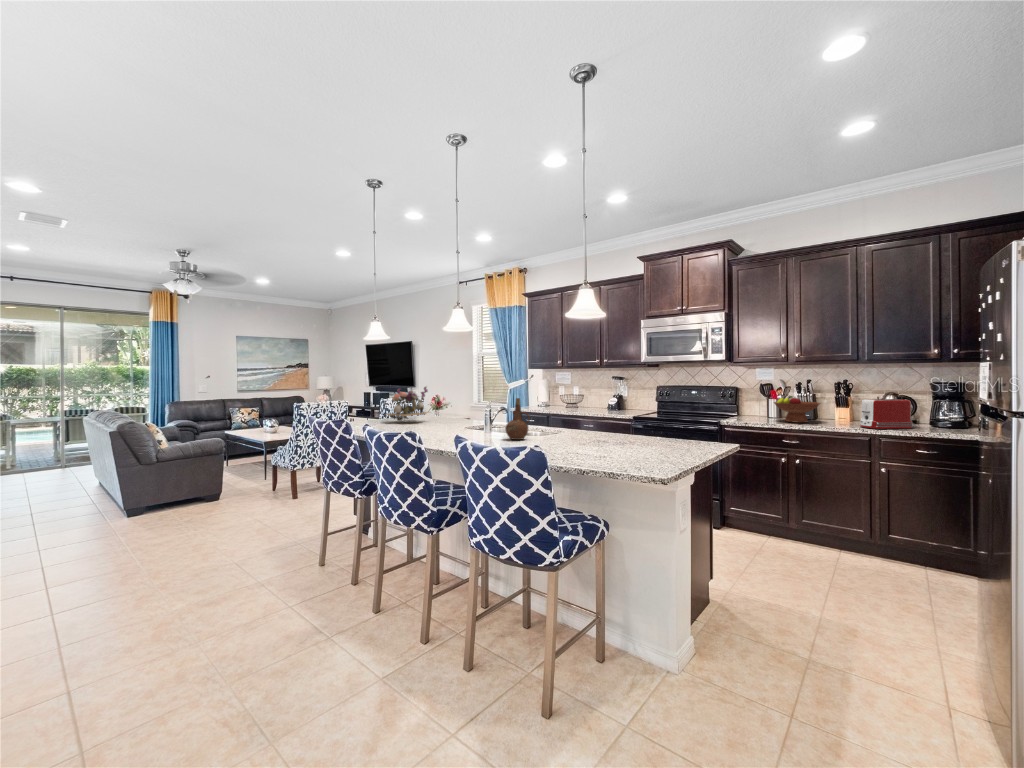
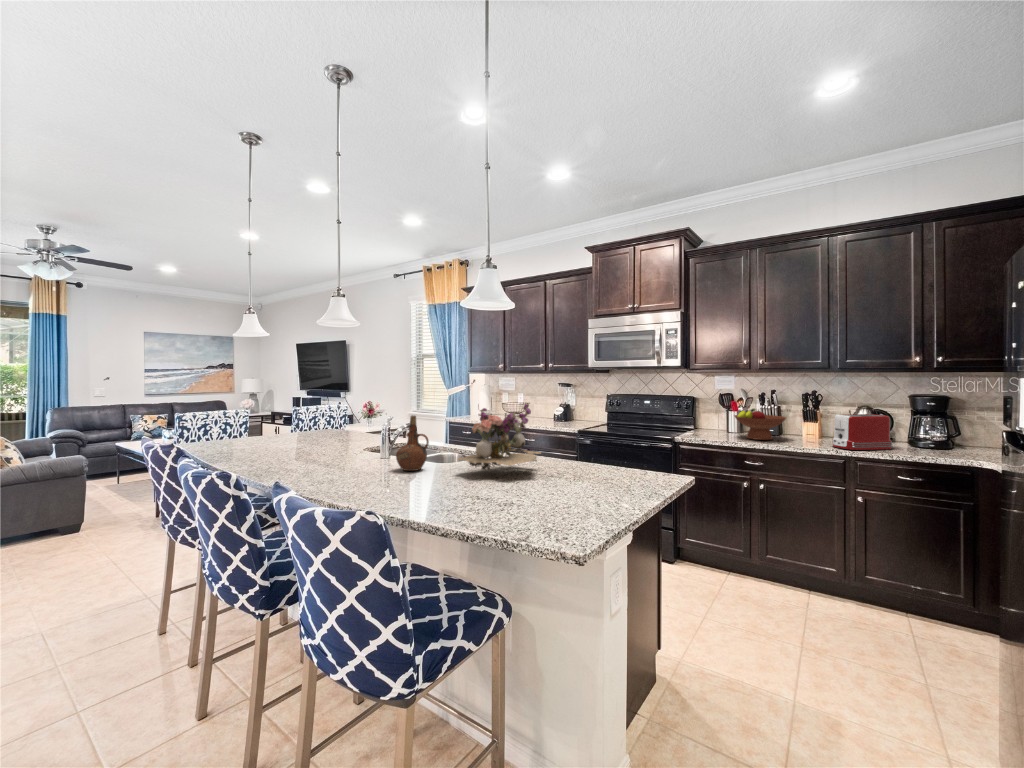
flower arrangement: present [386,387,428,421] -> present [458,403,541,472]

